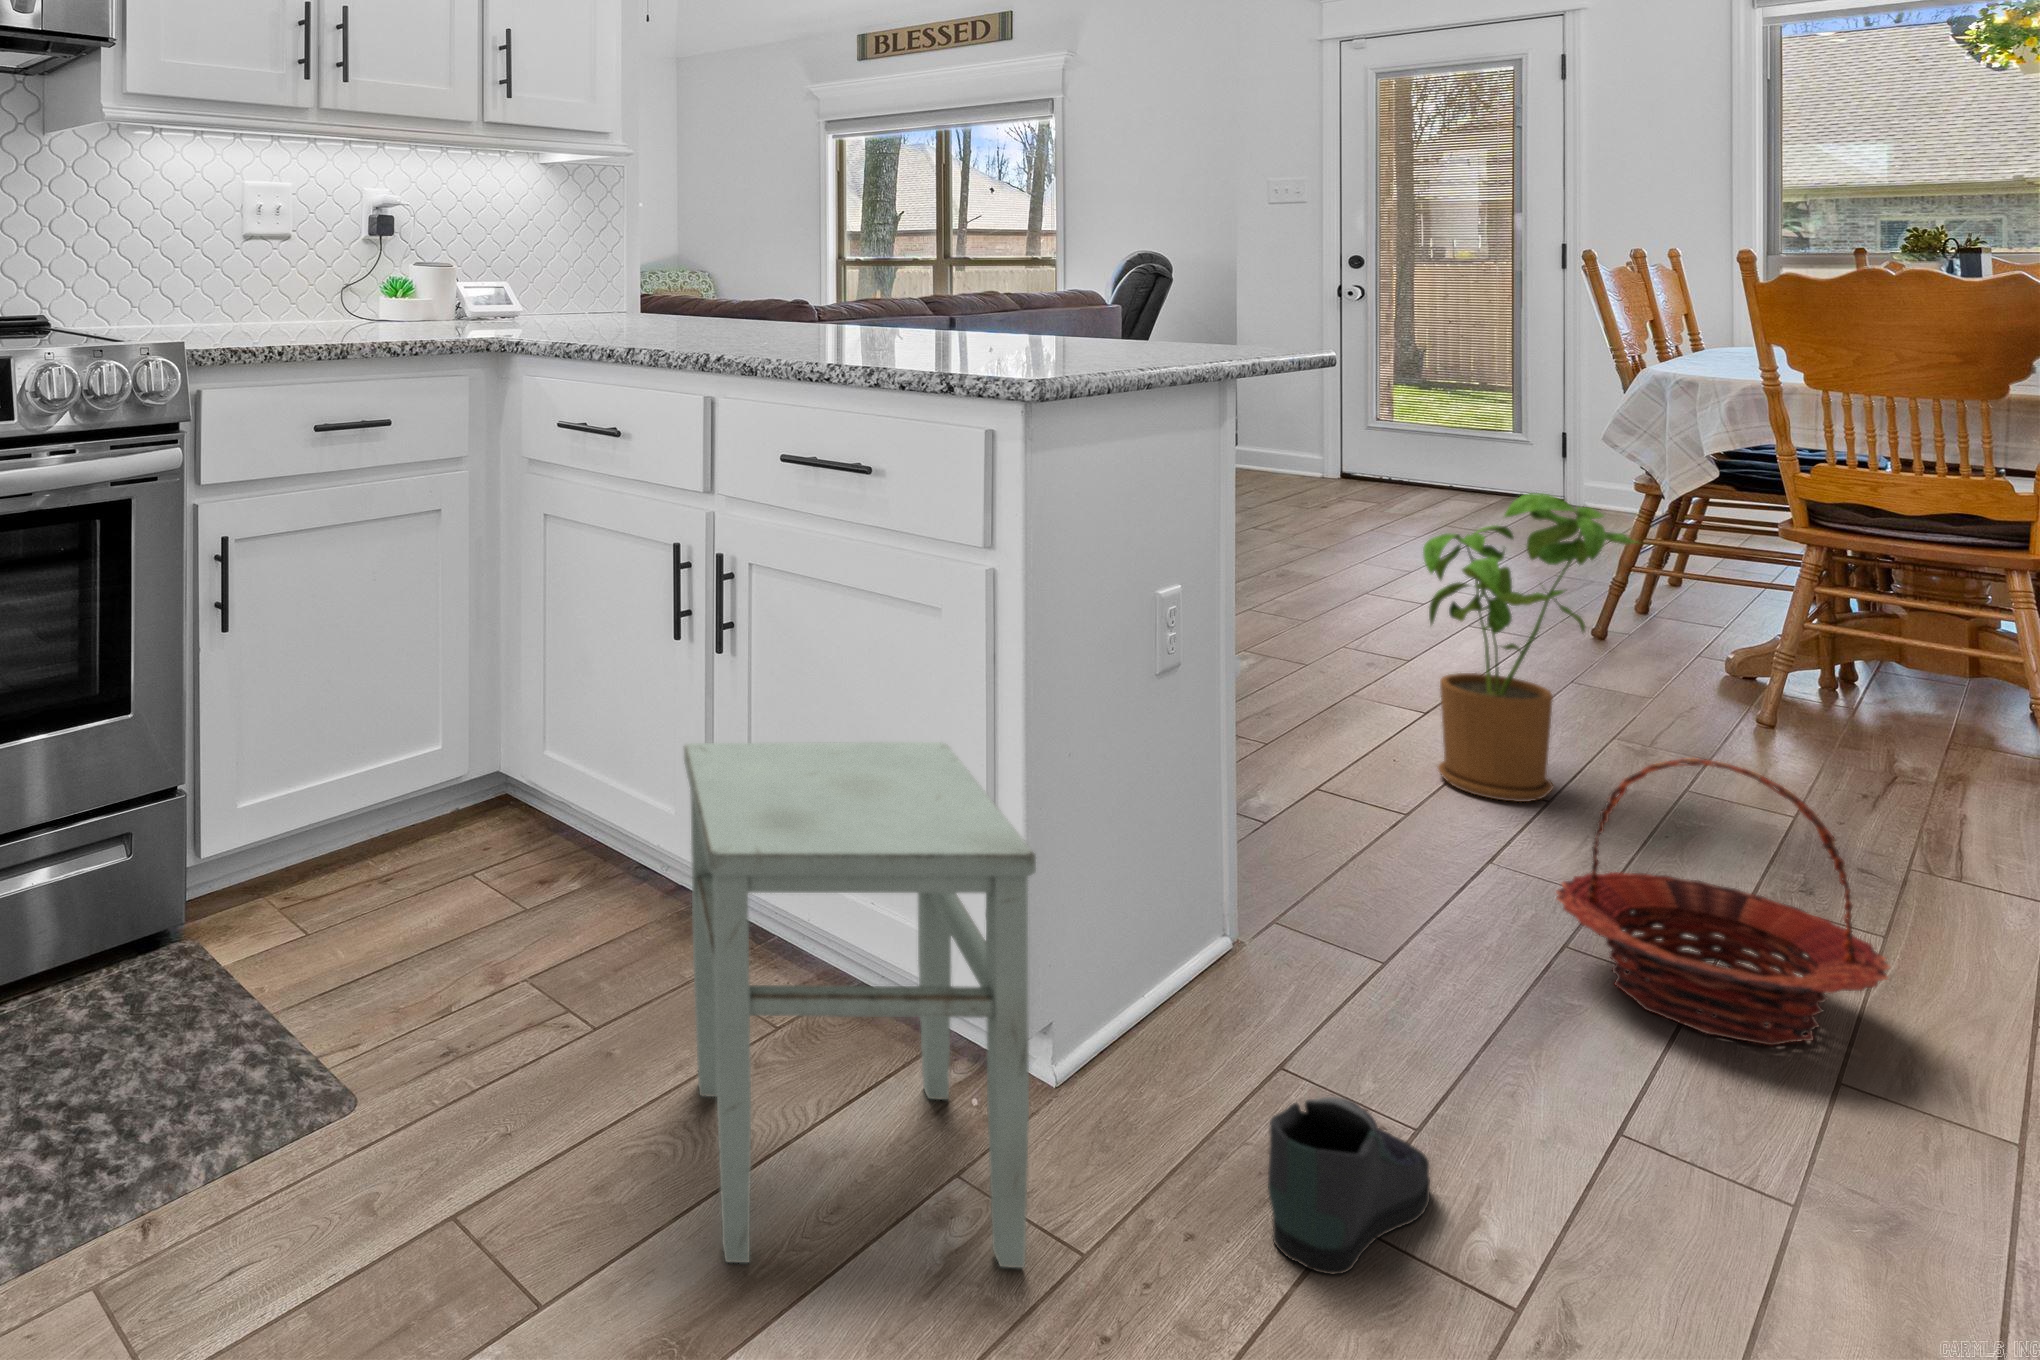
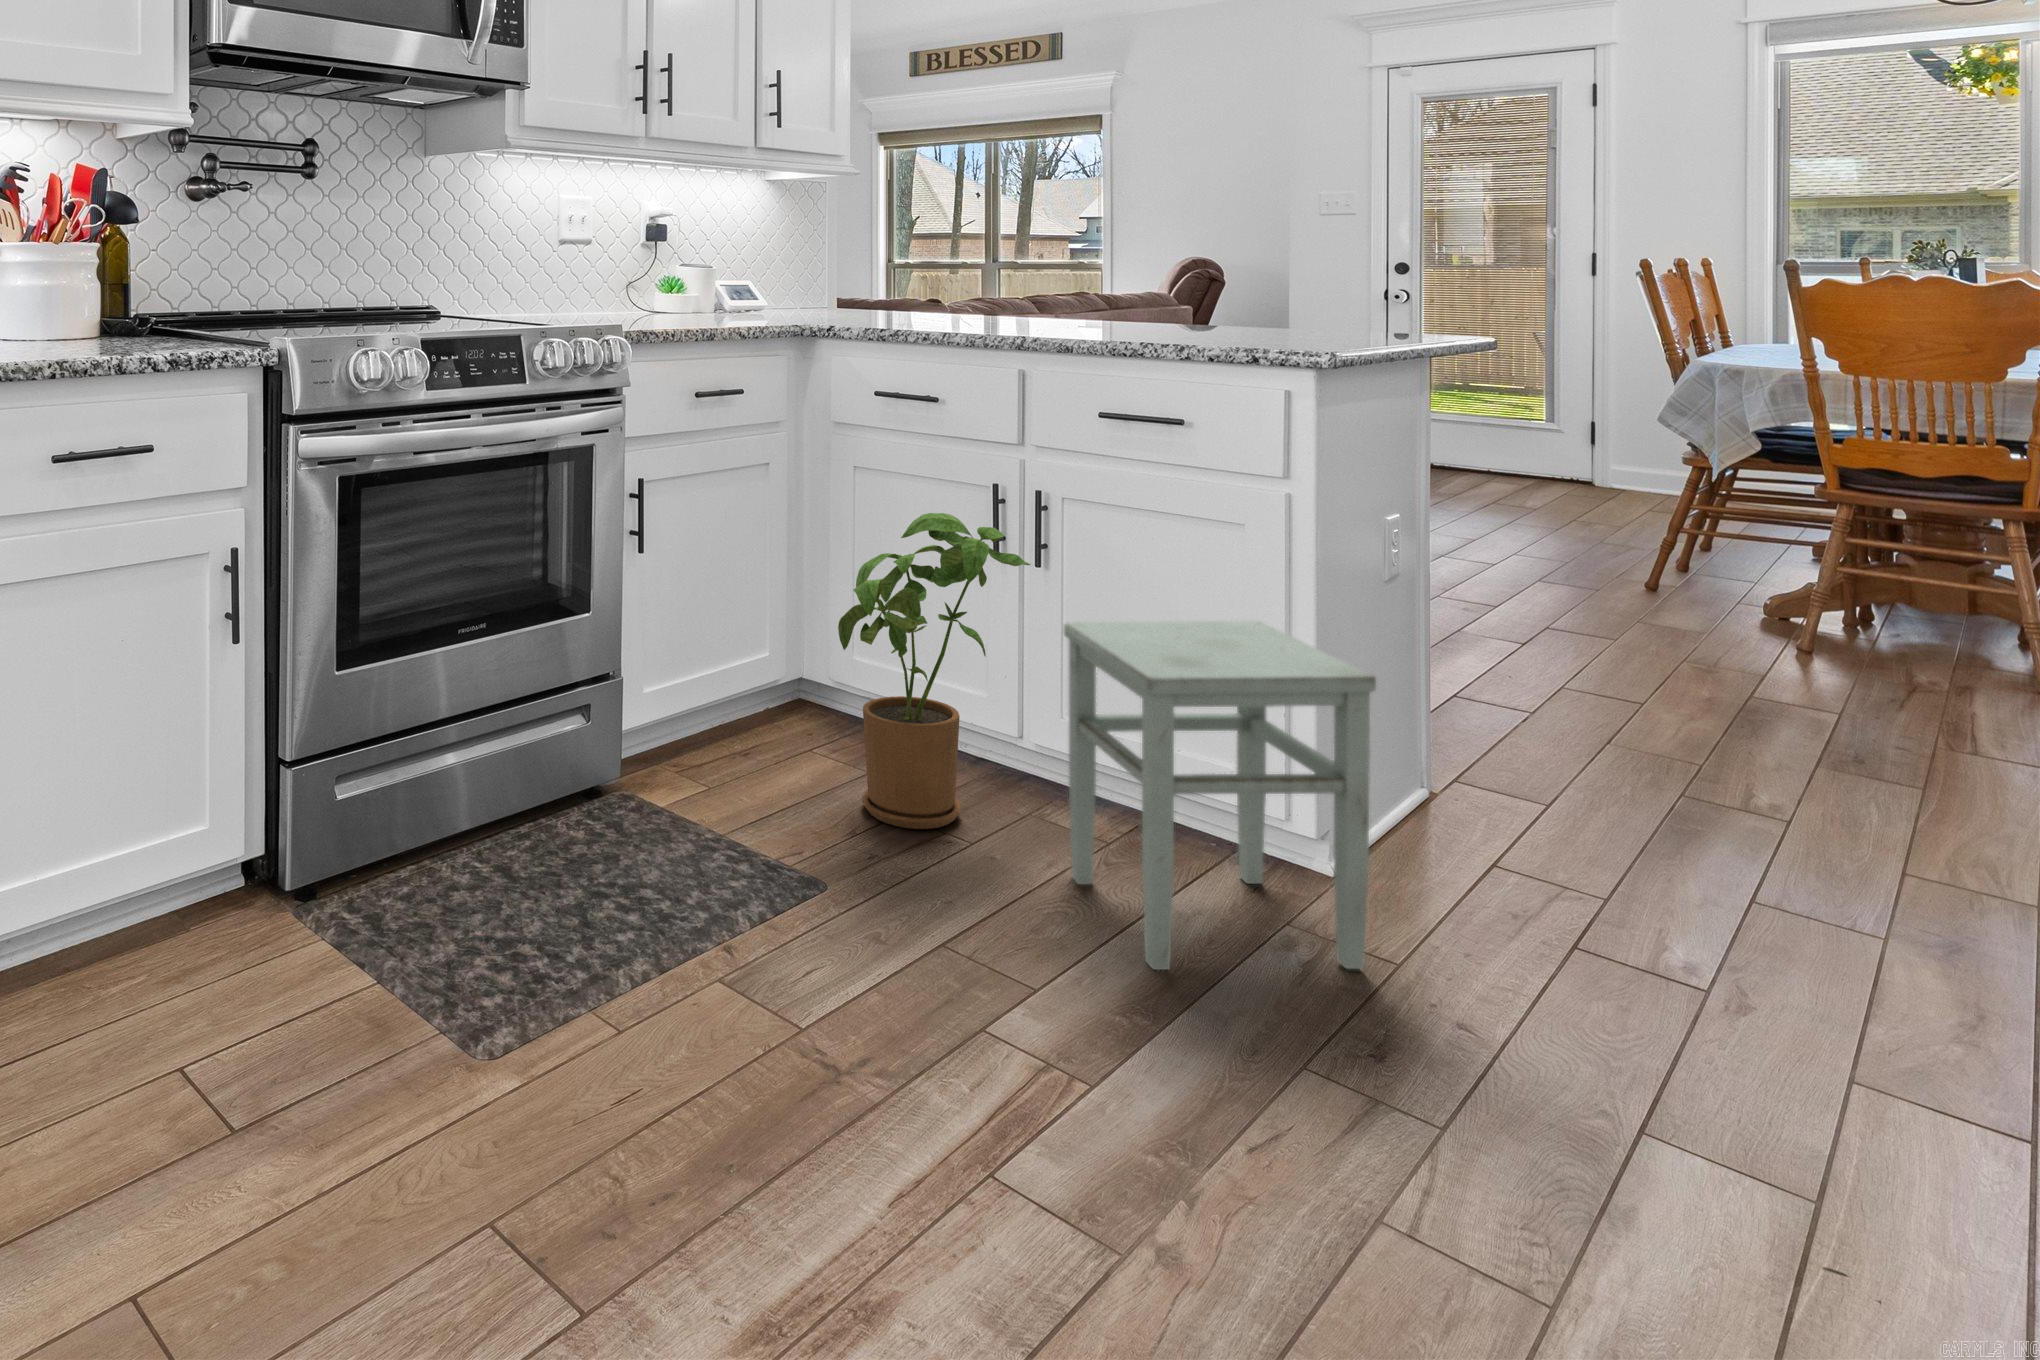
house plant: present [1423,493,1636,802] -> present [838,513,1030,829]
basket: present [1557,758,1890,1046] -> none [1679,641,1937,848]
shoe: present [1268,1097,1430,1274] -> none [1523,858,1630,971]

